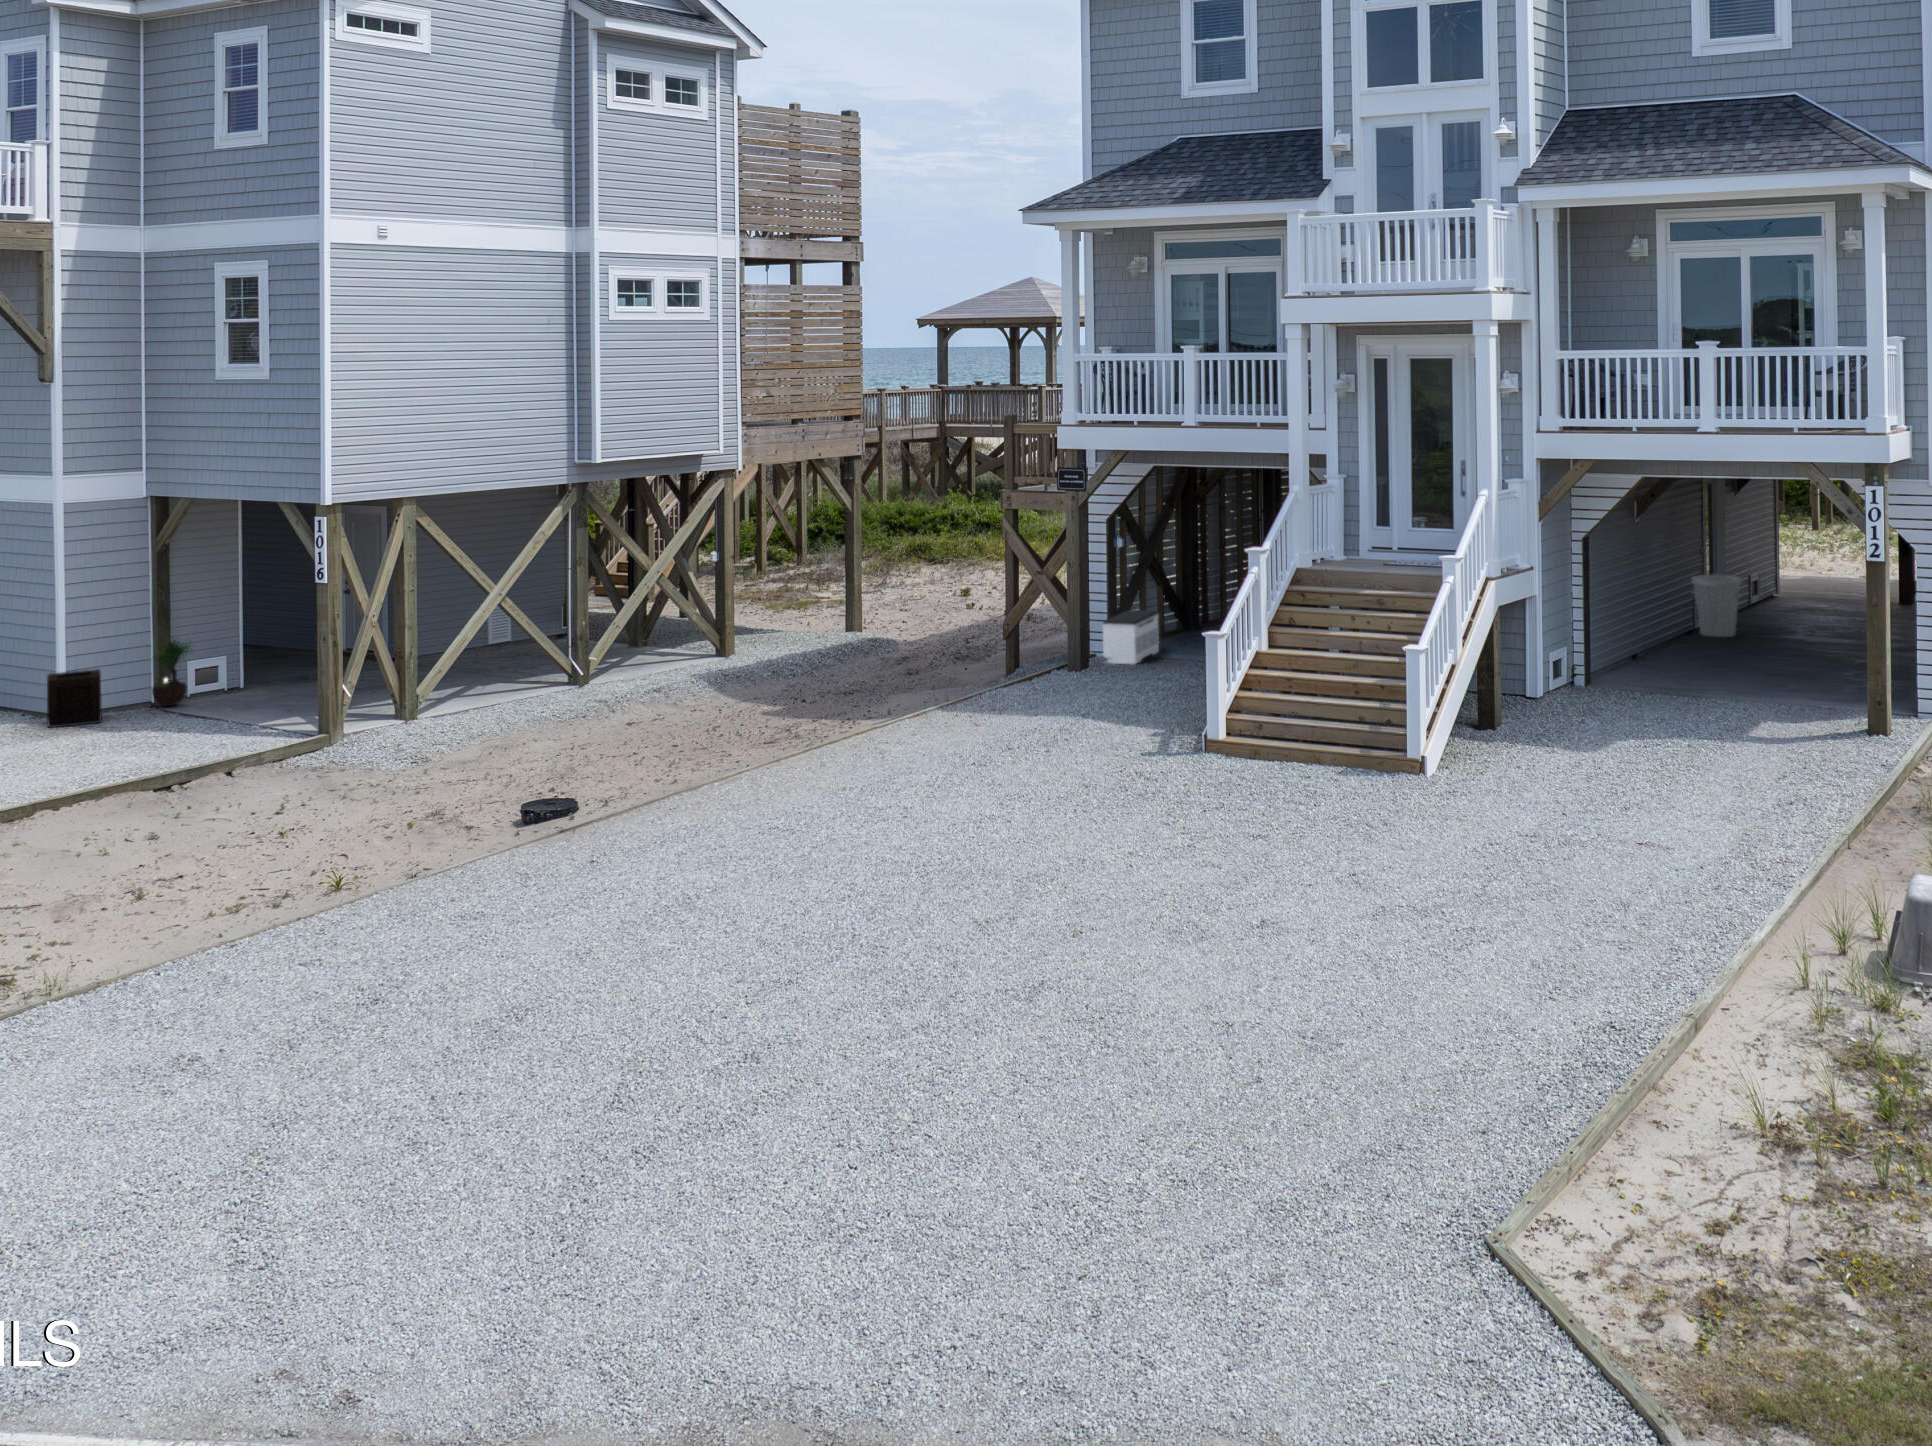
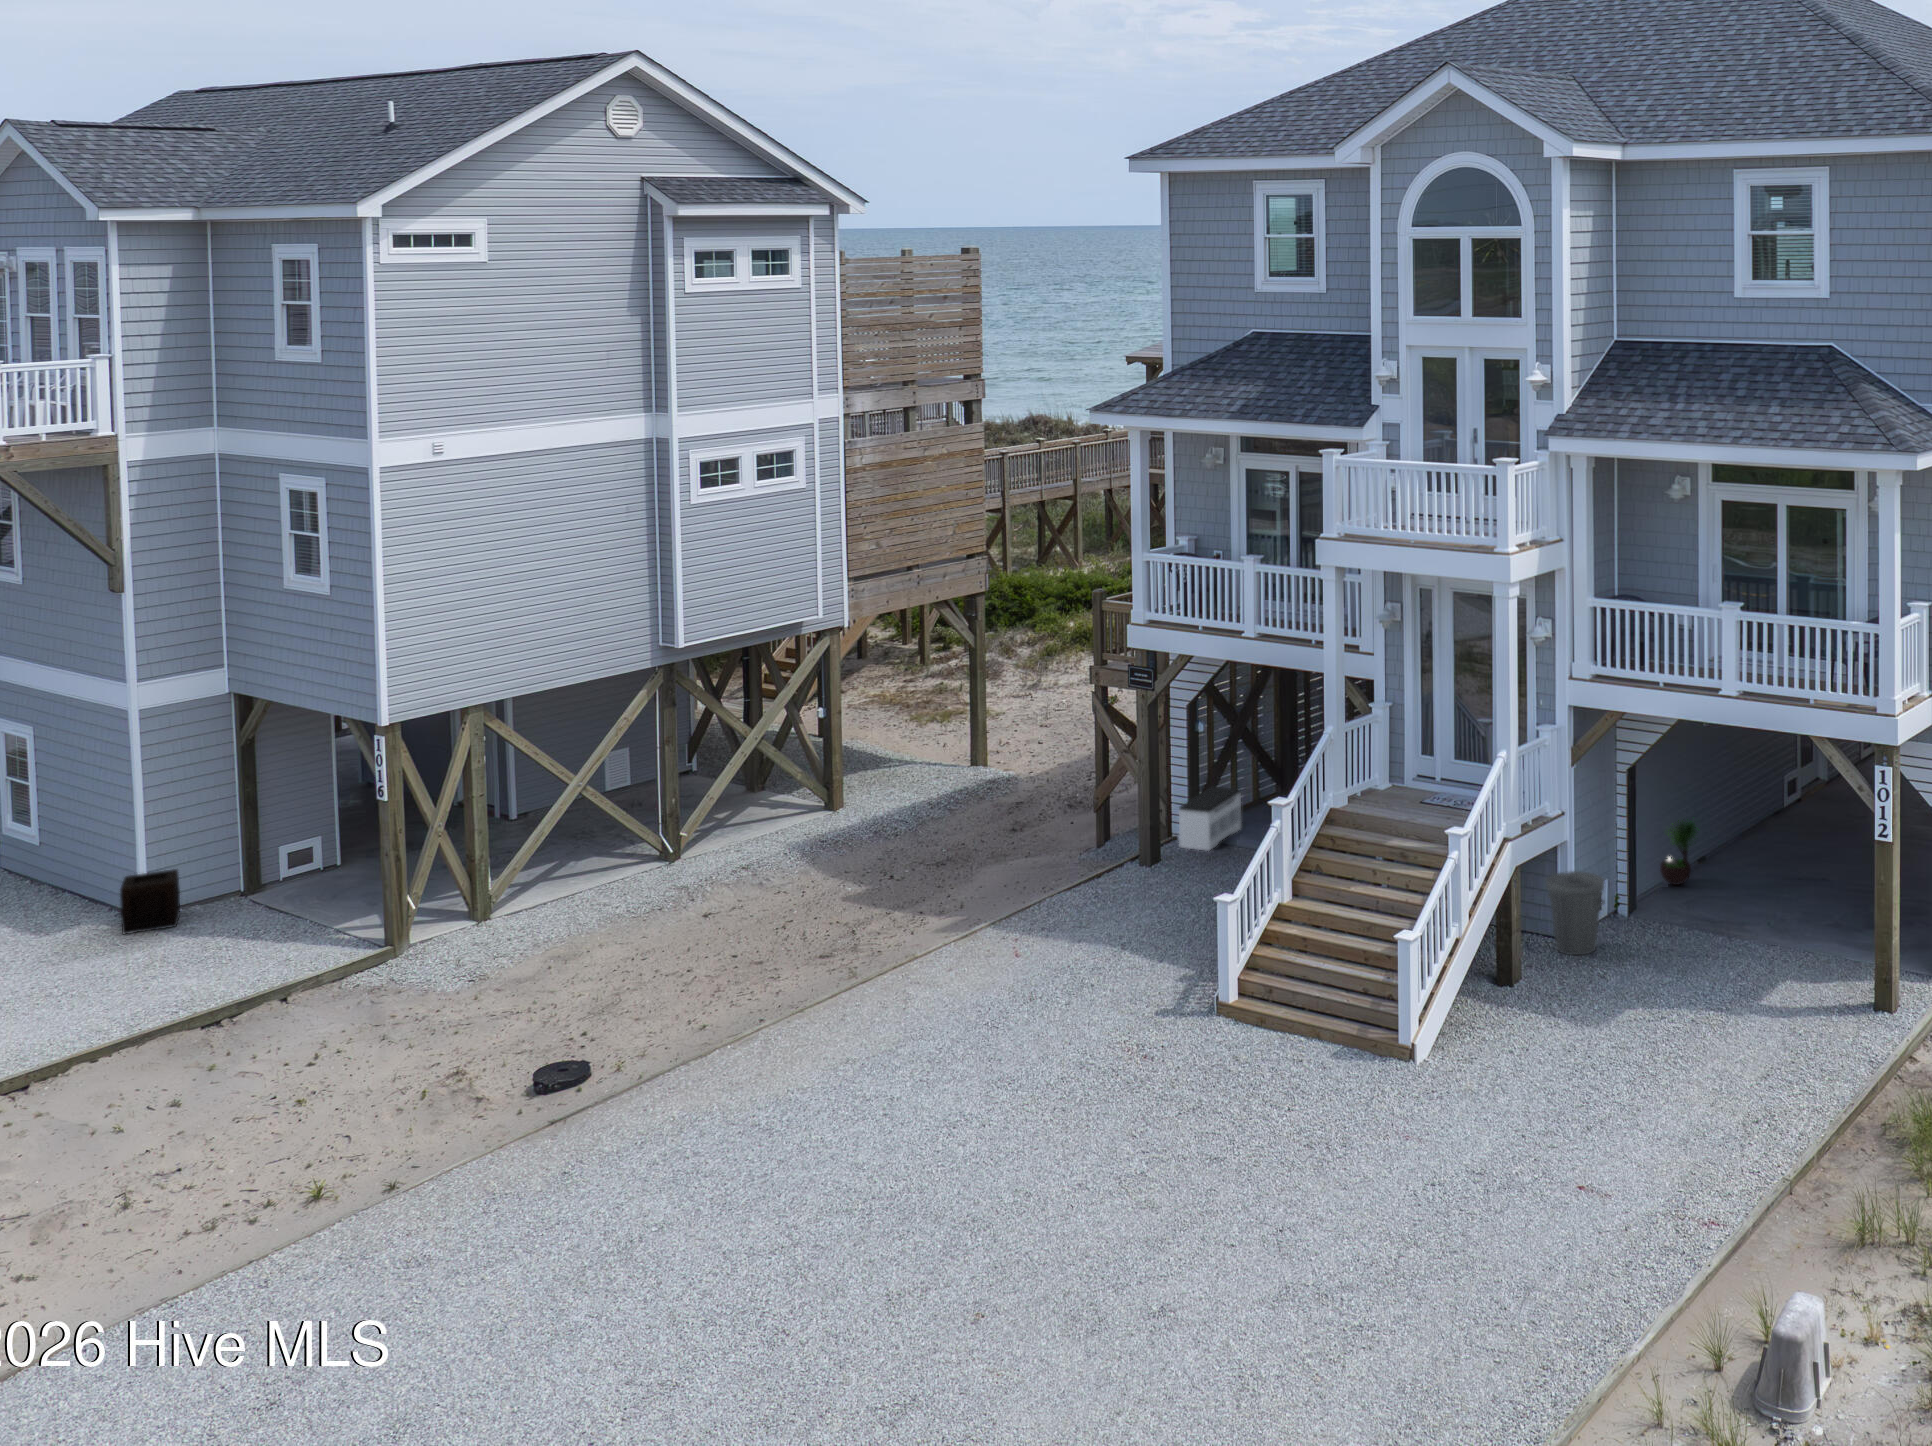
trash can: present [1692,575,1742,637] -> present [1546,871,1604,955]
potted tree: present [152,640,192,706] -> present [1660,819,1698,884]

